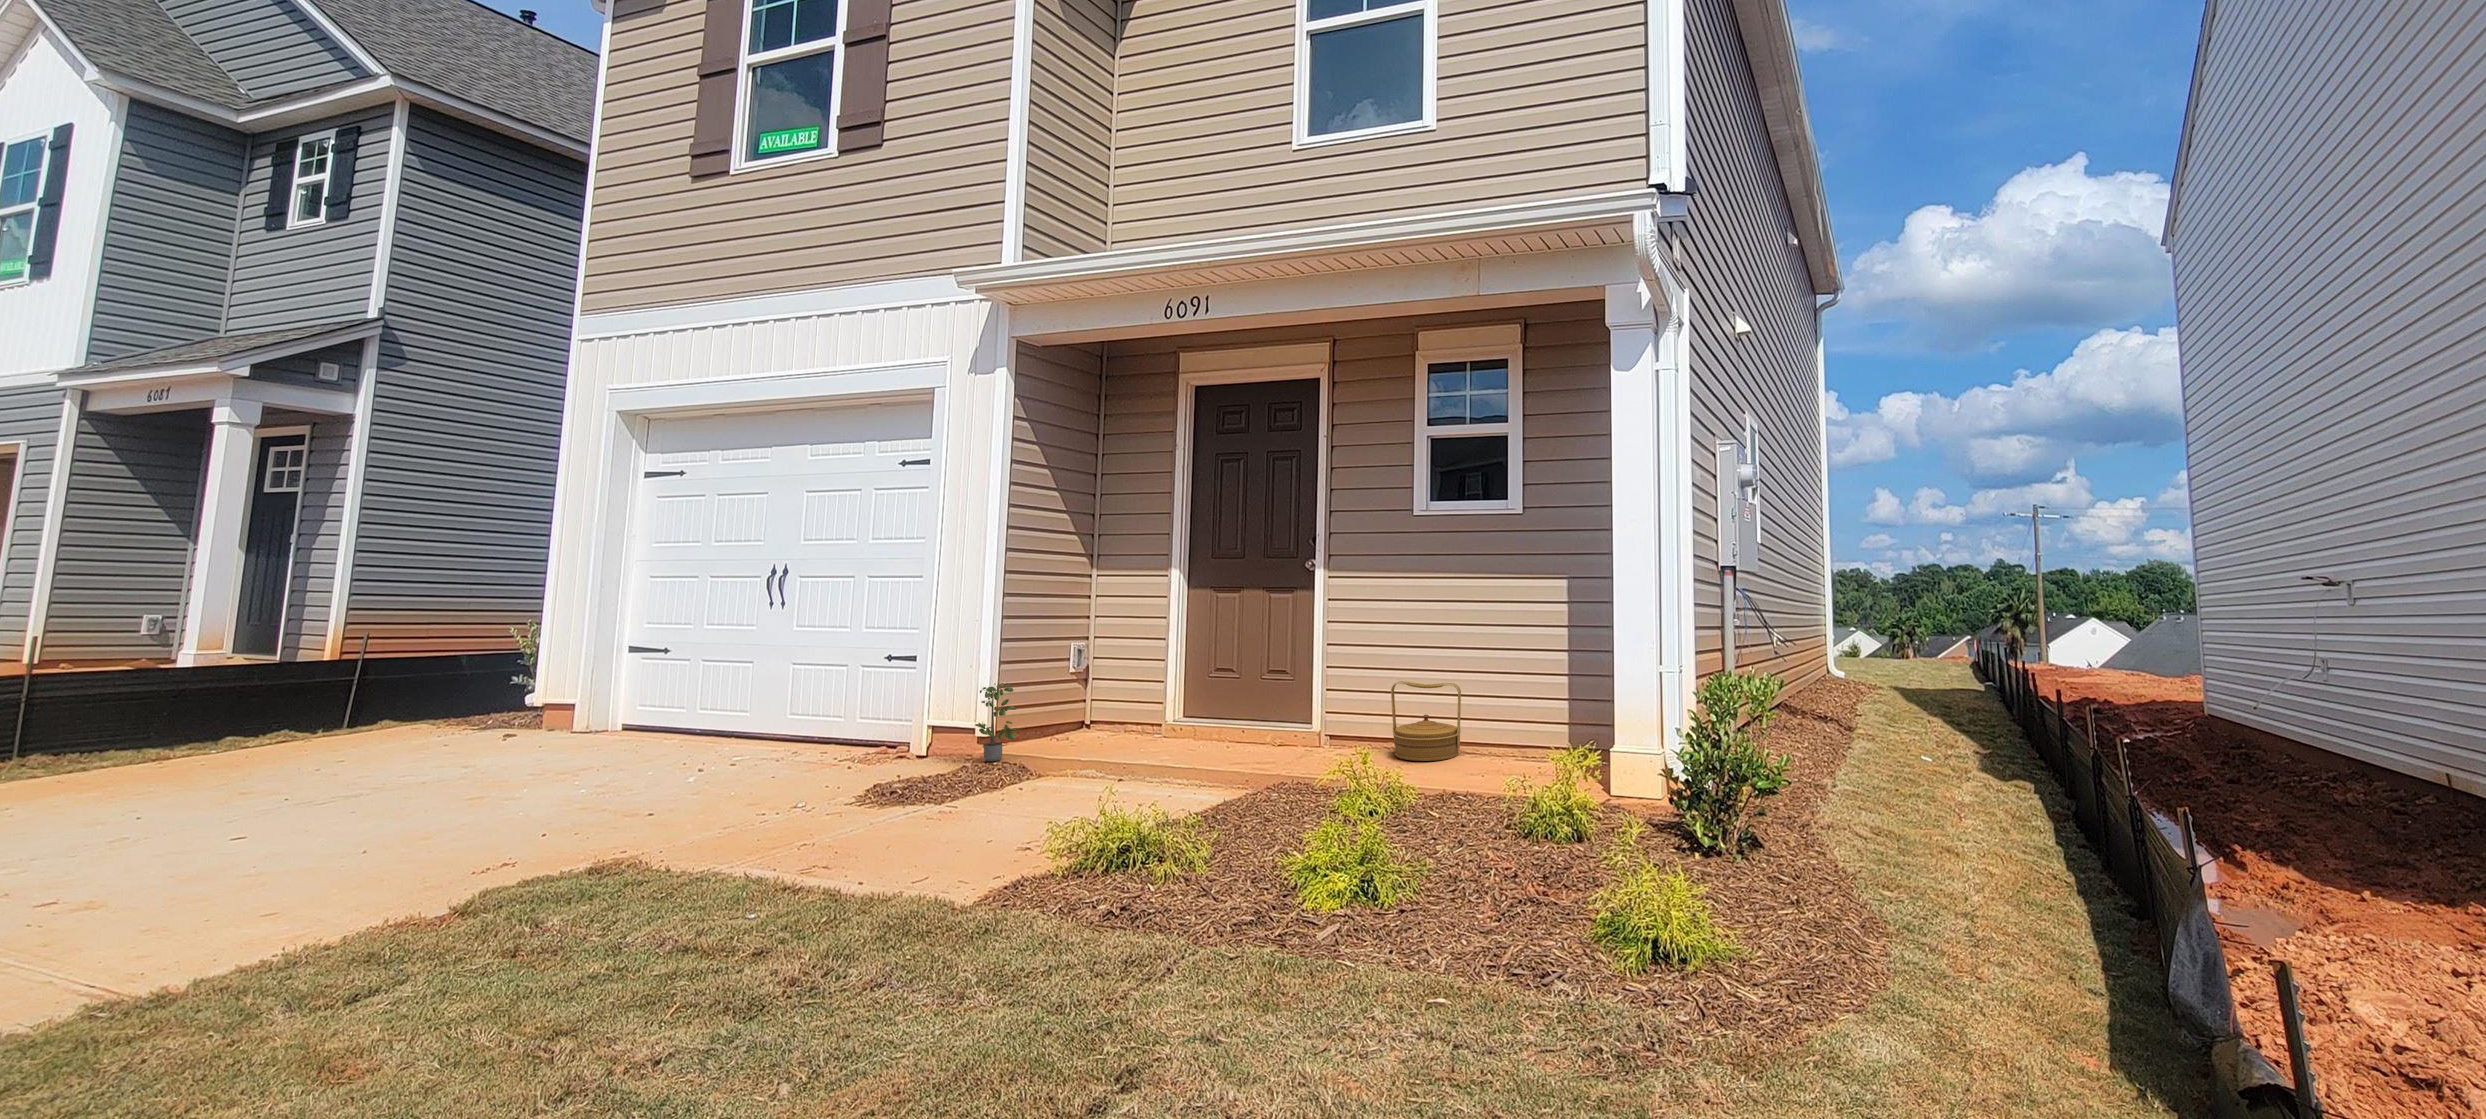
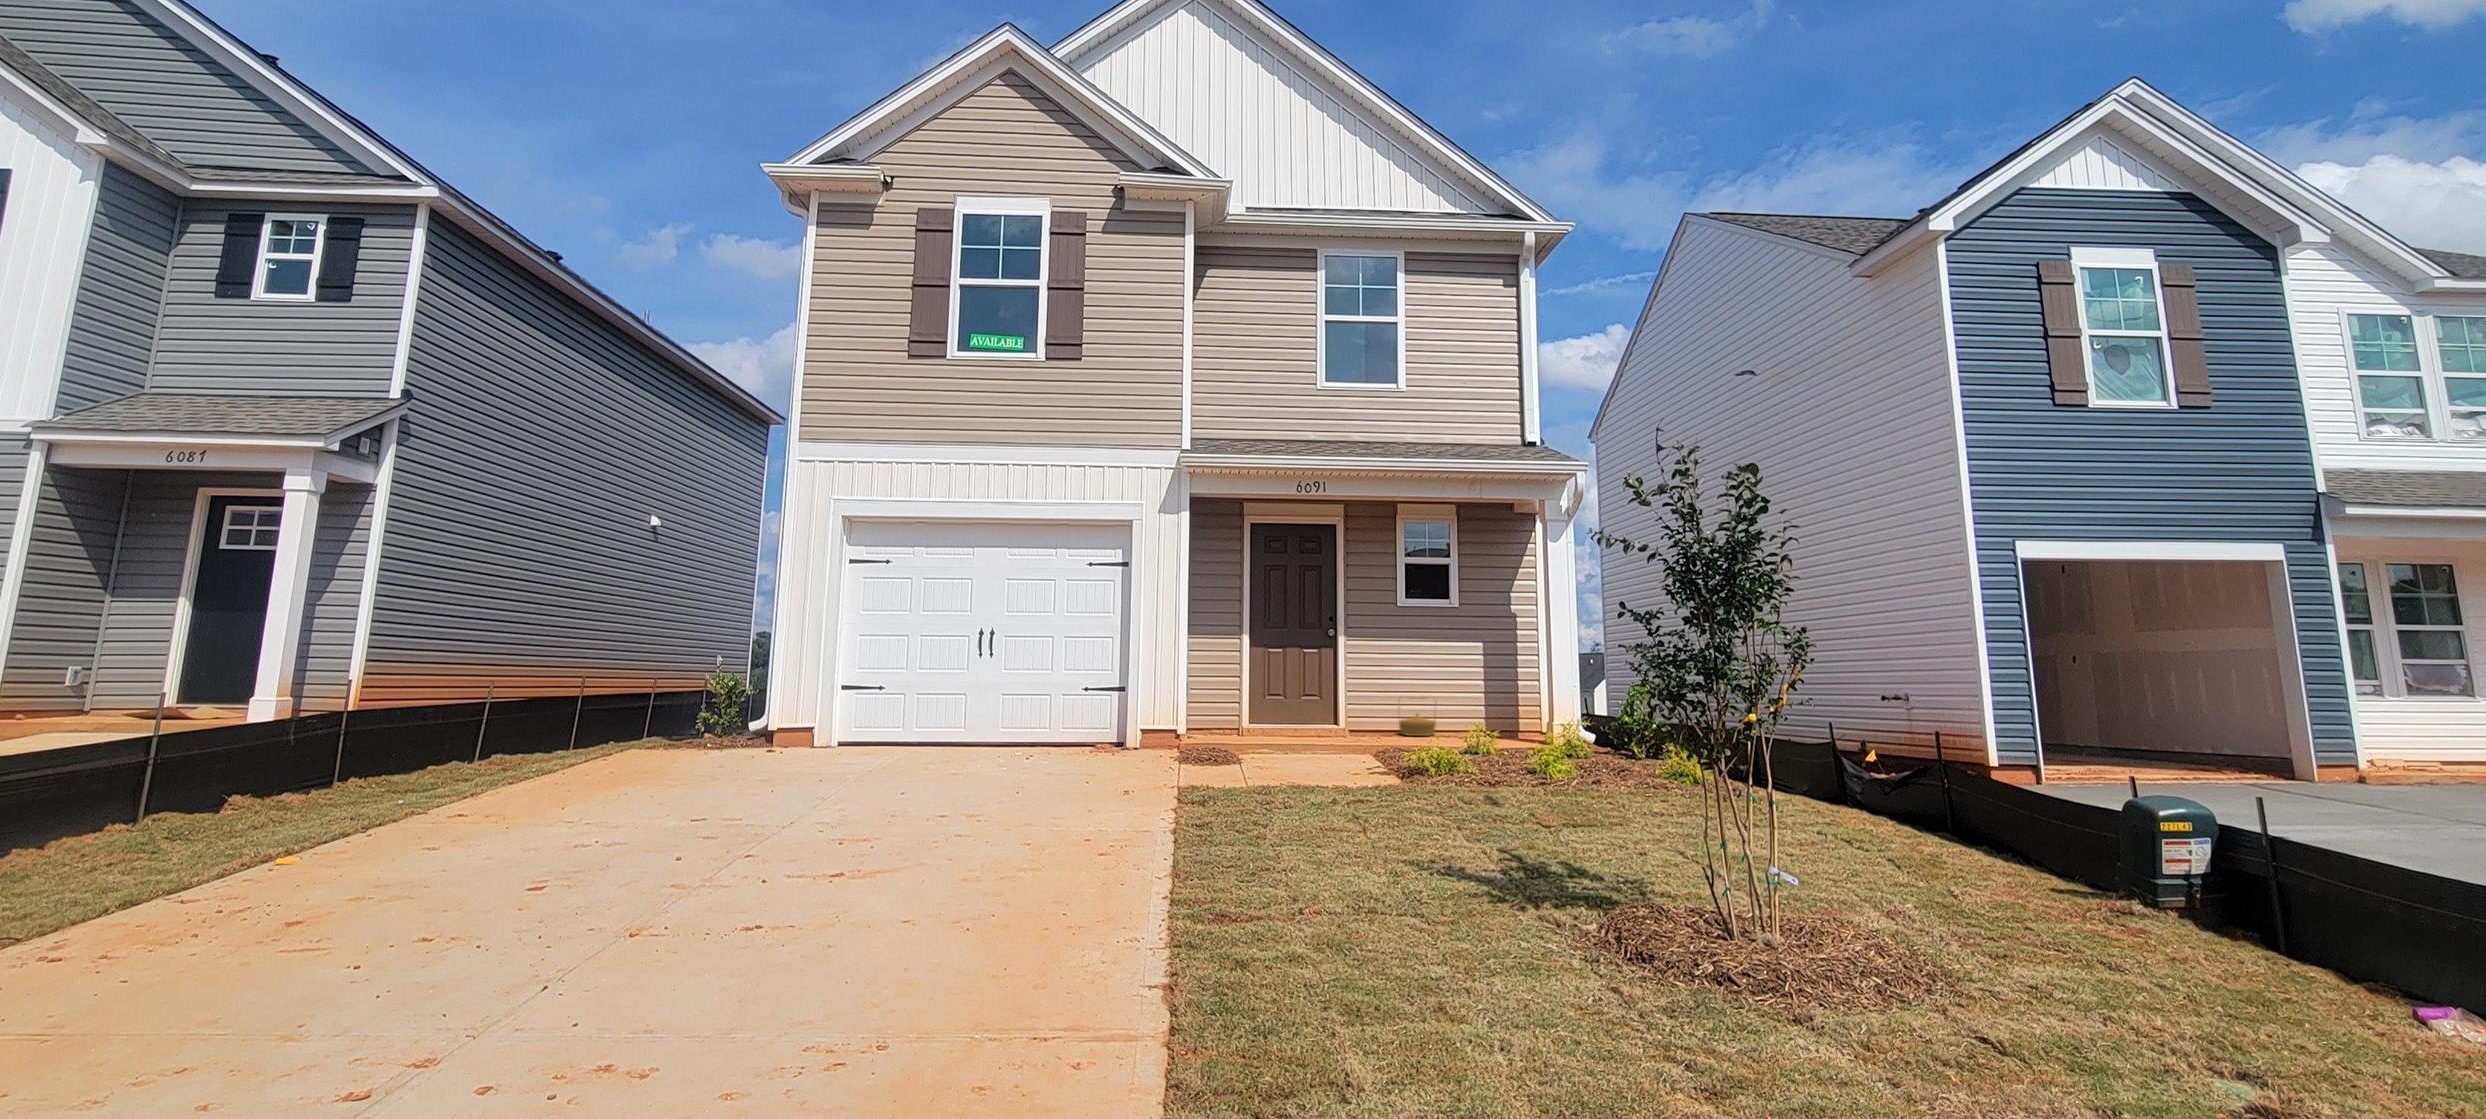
potted plant: present [975,683,1020,761] -> none [1171,698,1193,746]

